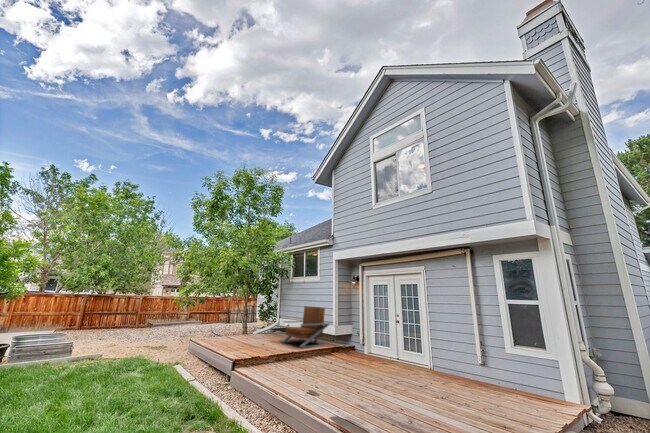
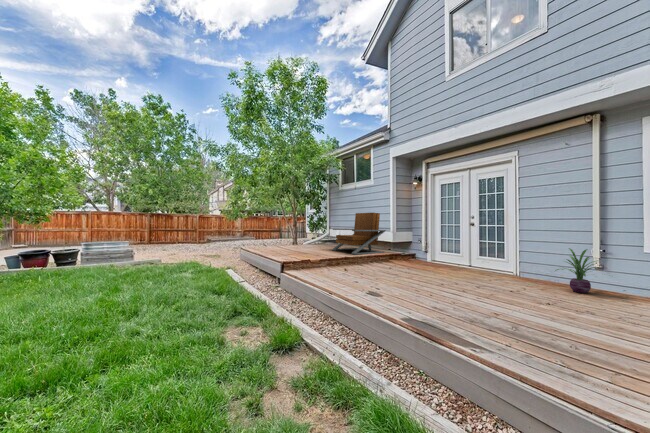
decorative plant: none [448,347,488,385] -> present [555,248,595,293]

